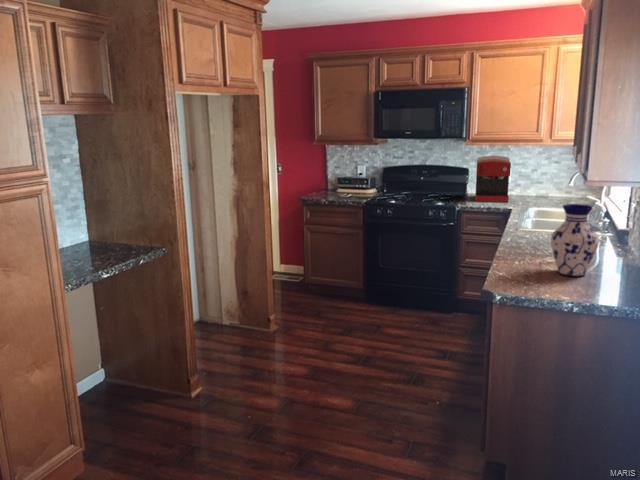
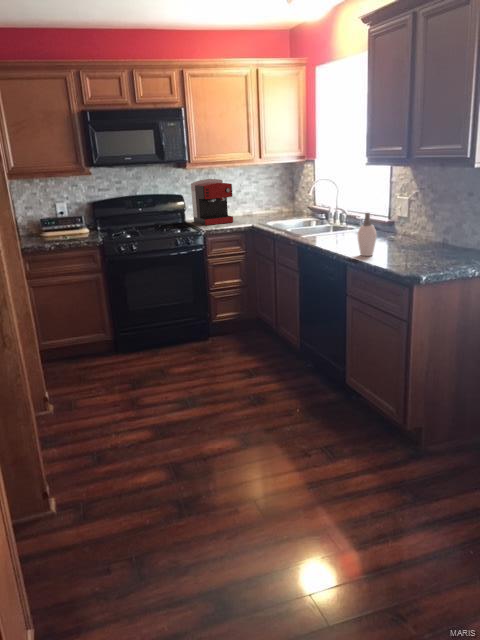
vase: present [551,204,599,277] -> none [398,196,438,259]
soap dispenser: none [518,215,546,261] -> present [358,213,377,256]

